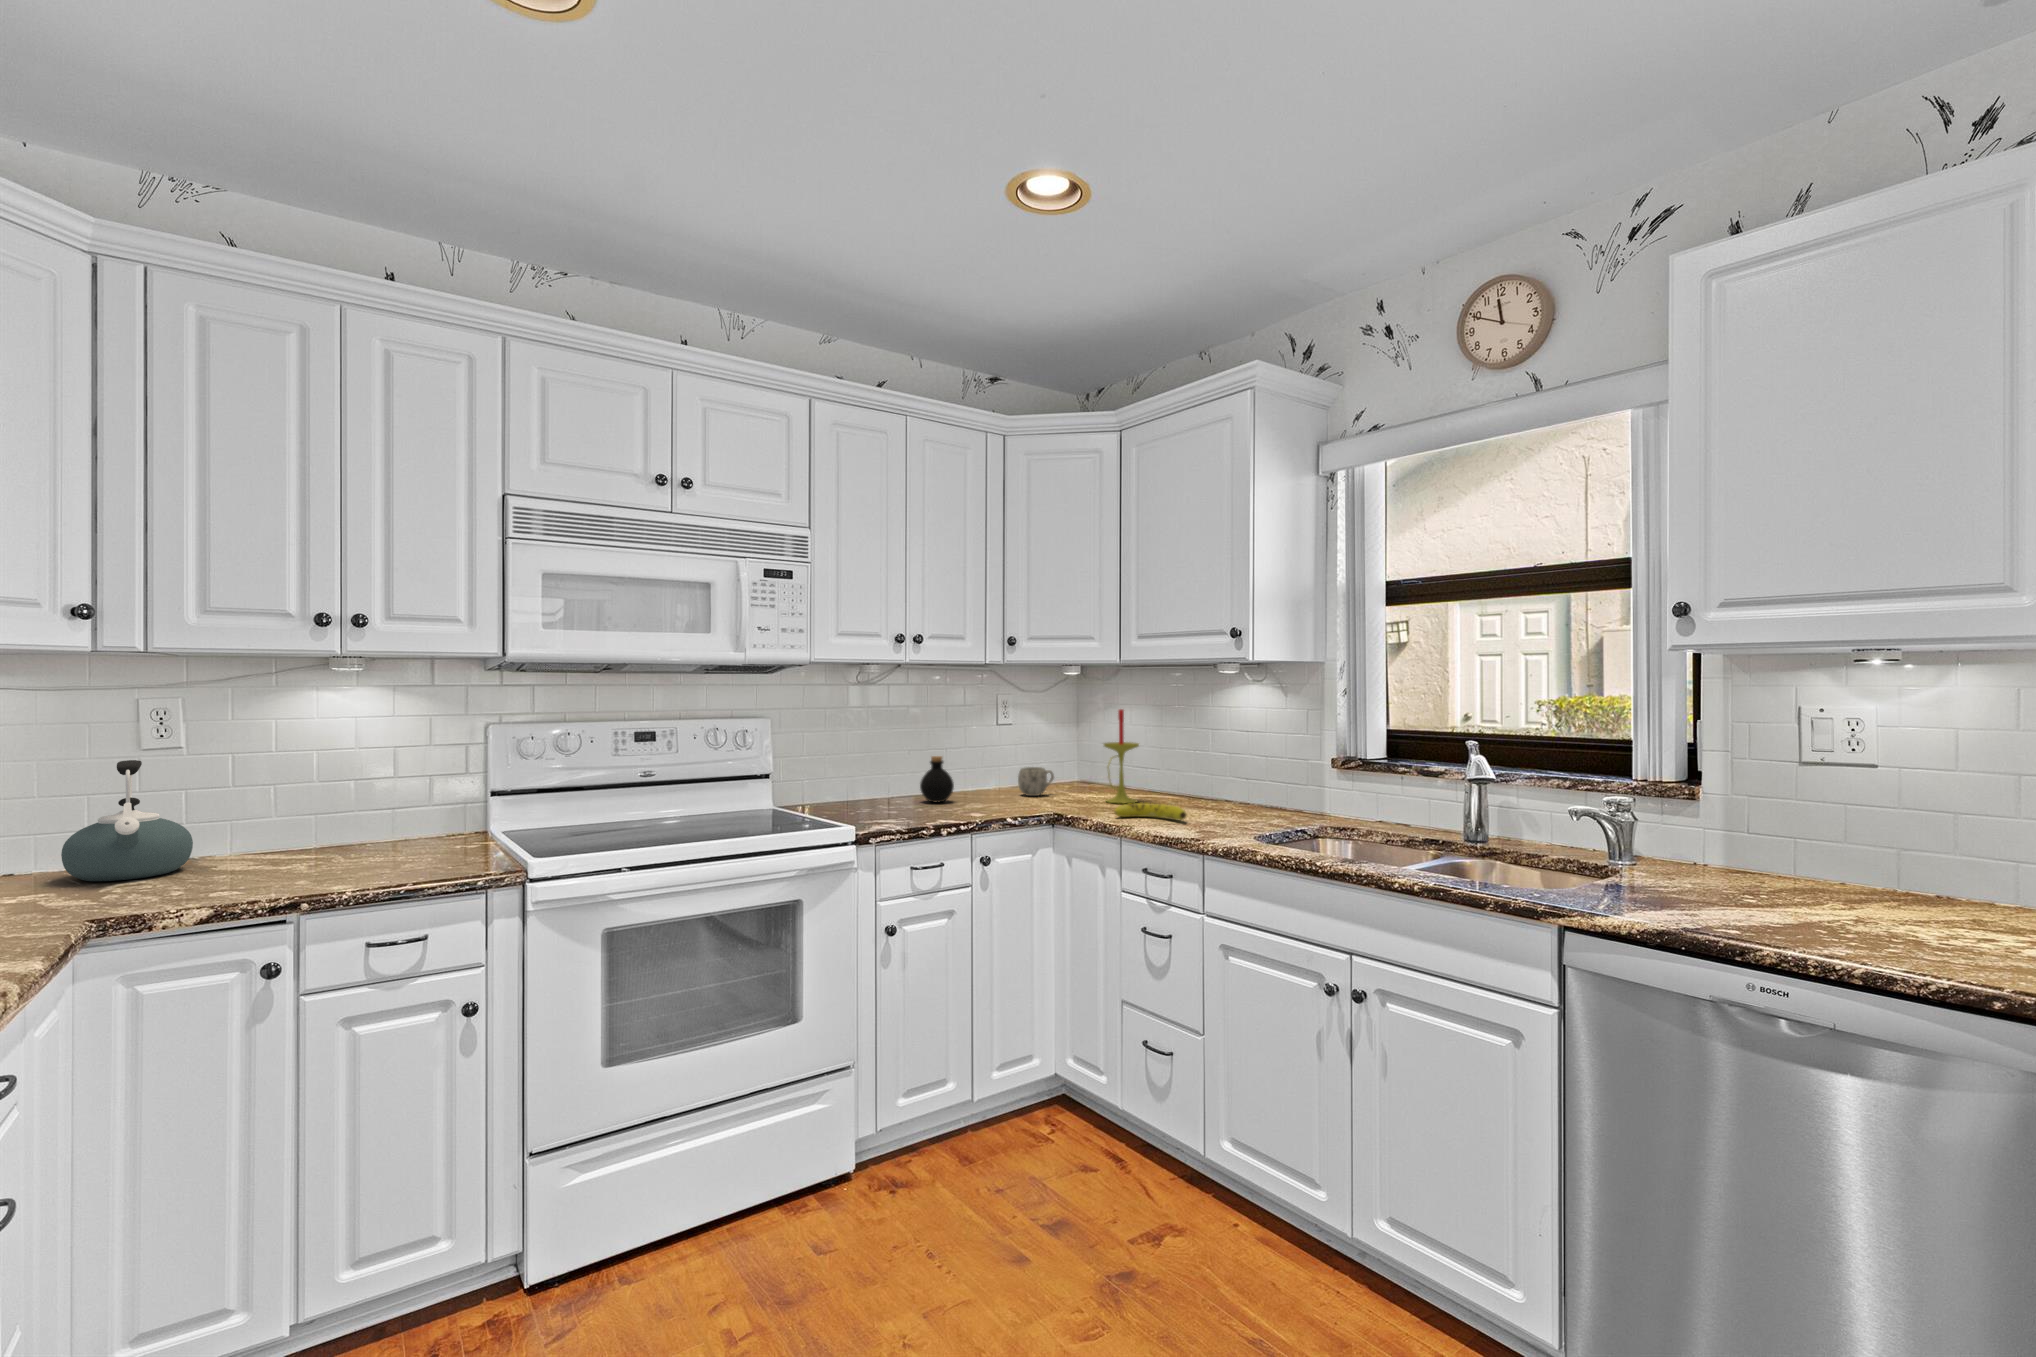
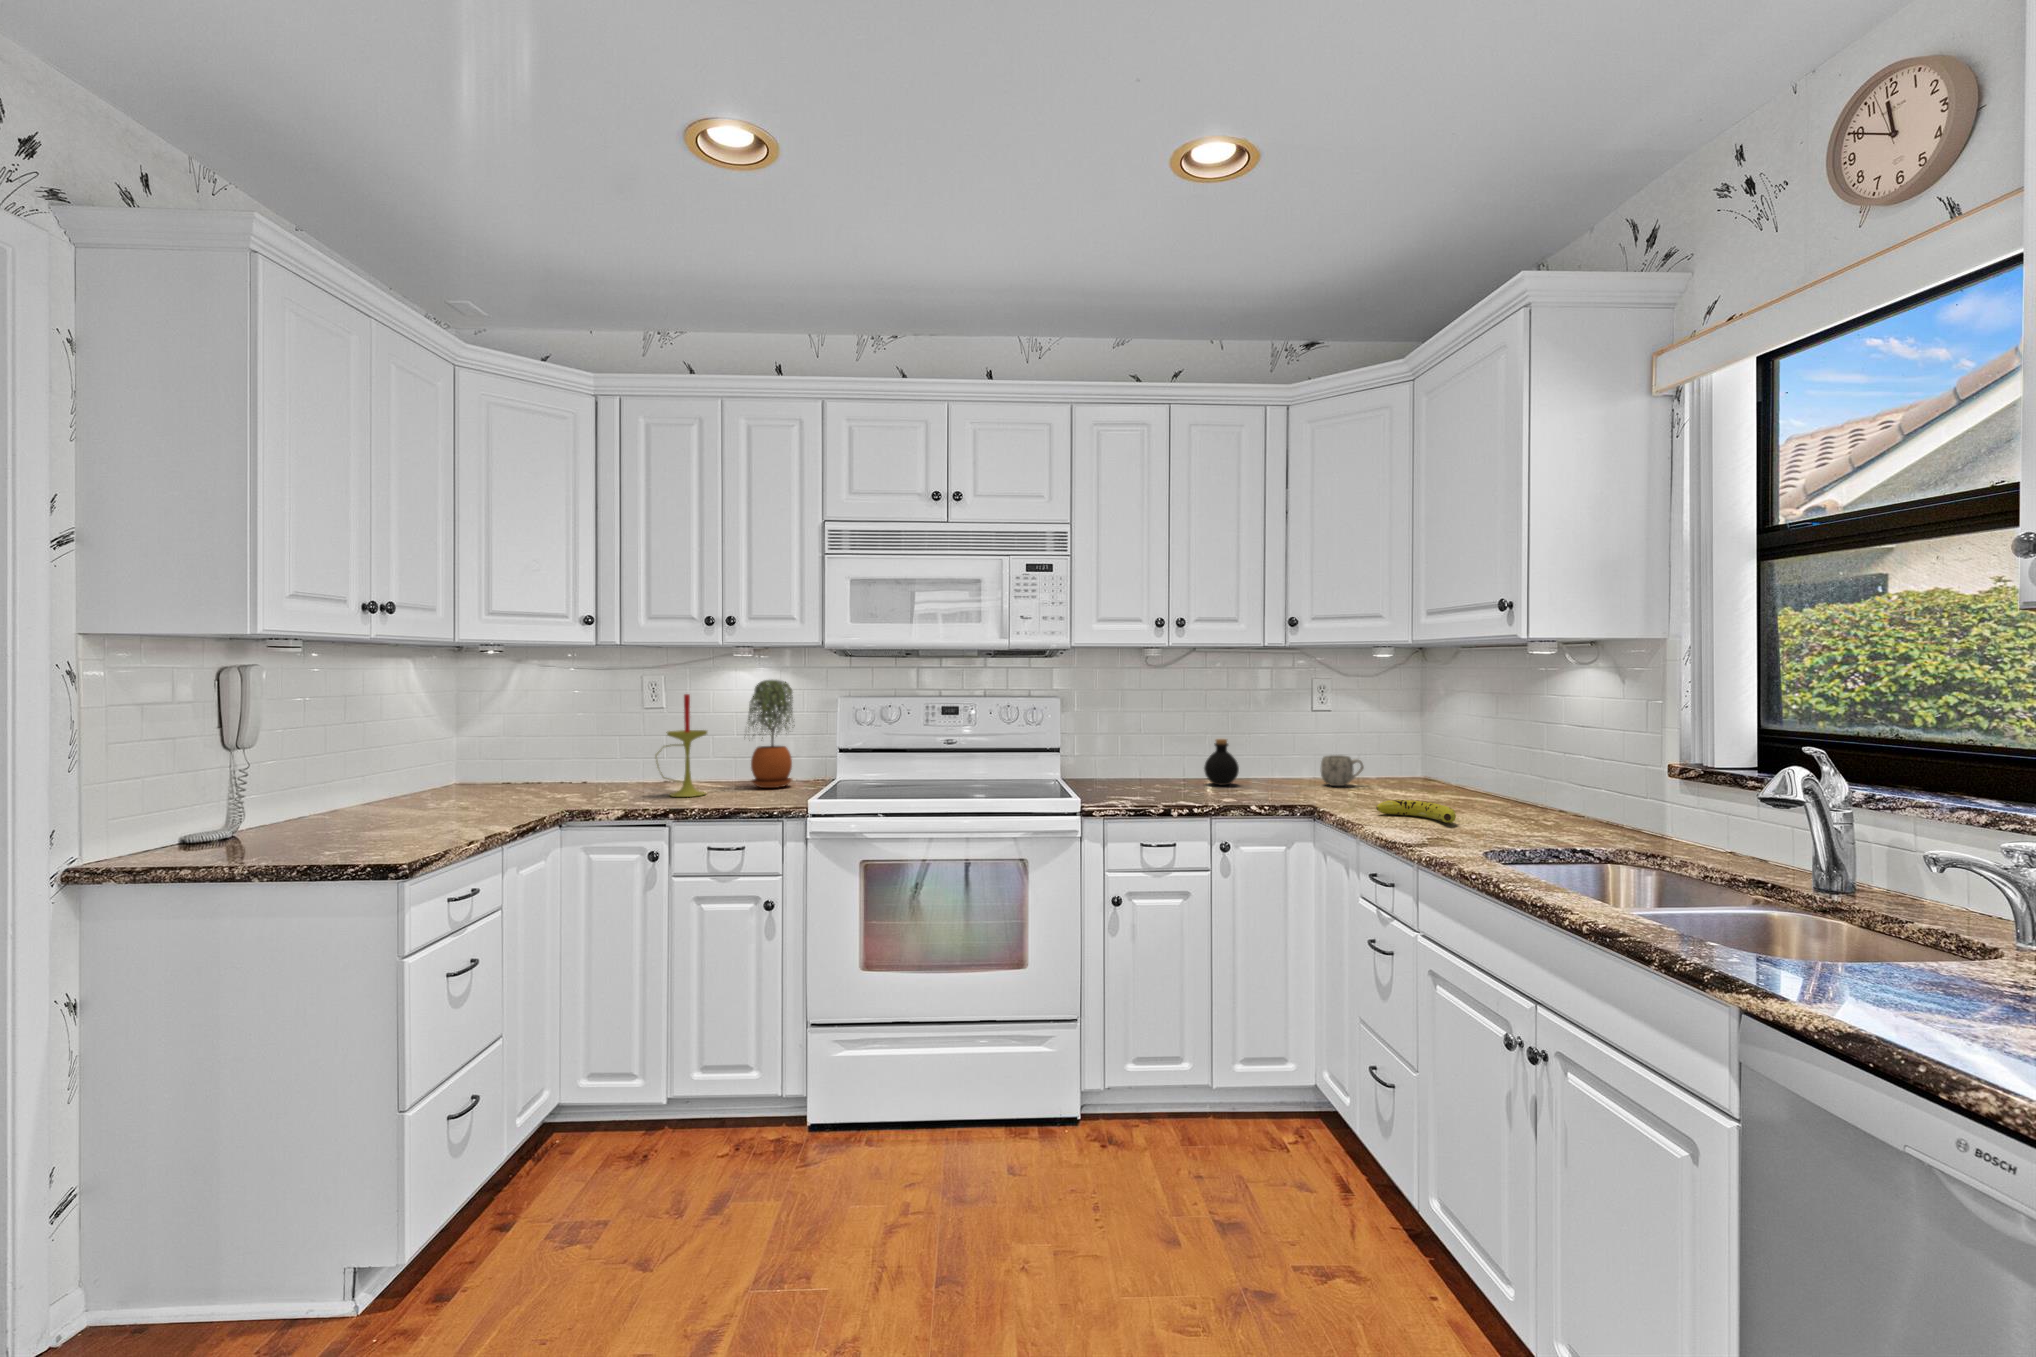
potted plant: none [381,701,452,846] -> present [748,680,794,788]
candle: present [1104,709,1139,804] -> present [656,694,707,797]
kettle: present [61,760,193,881] -> none [564,717,635,795]

